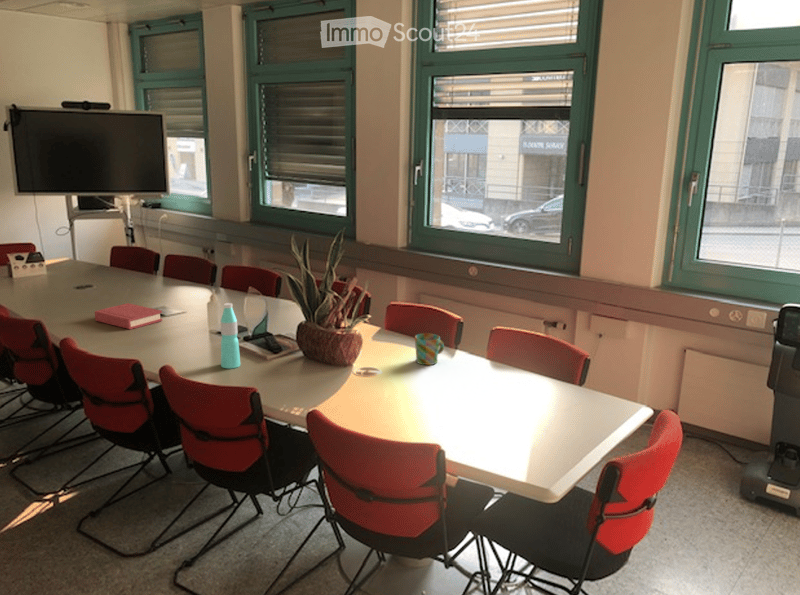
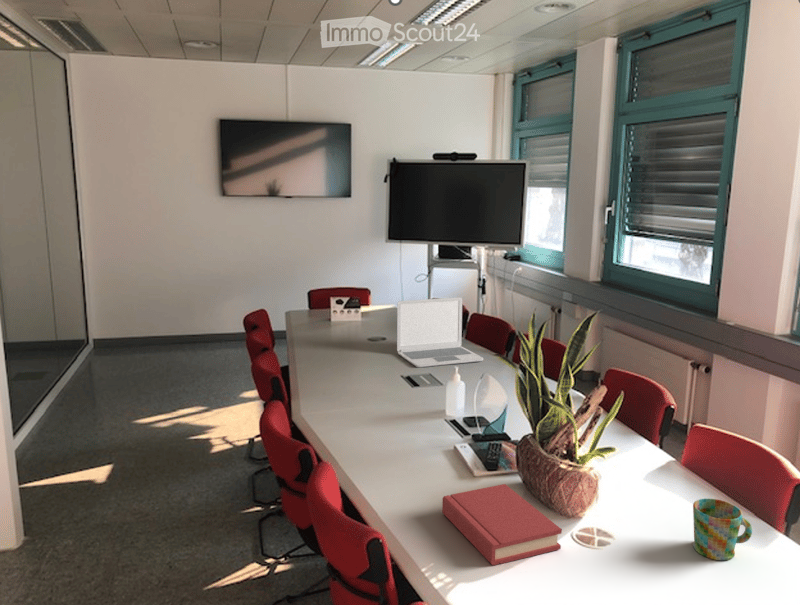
laptop: none [116,240,202,303] -> present [397,297,483,367]
hardback book: present [95,303,162,329] -> present [442,484,562,565]
water bottle: present [221,303,240,368] -> none [405,392,430,481]

